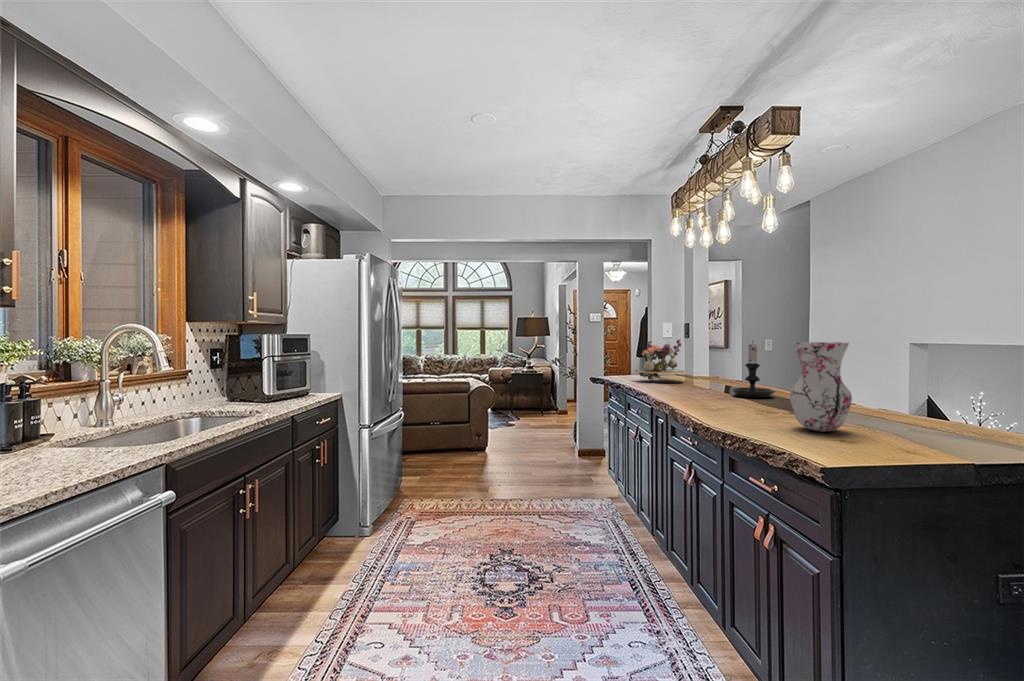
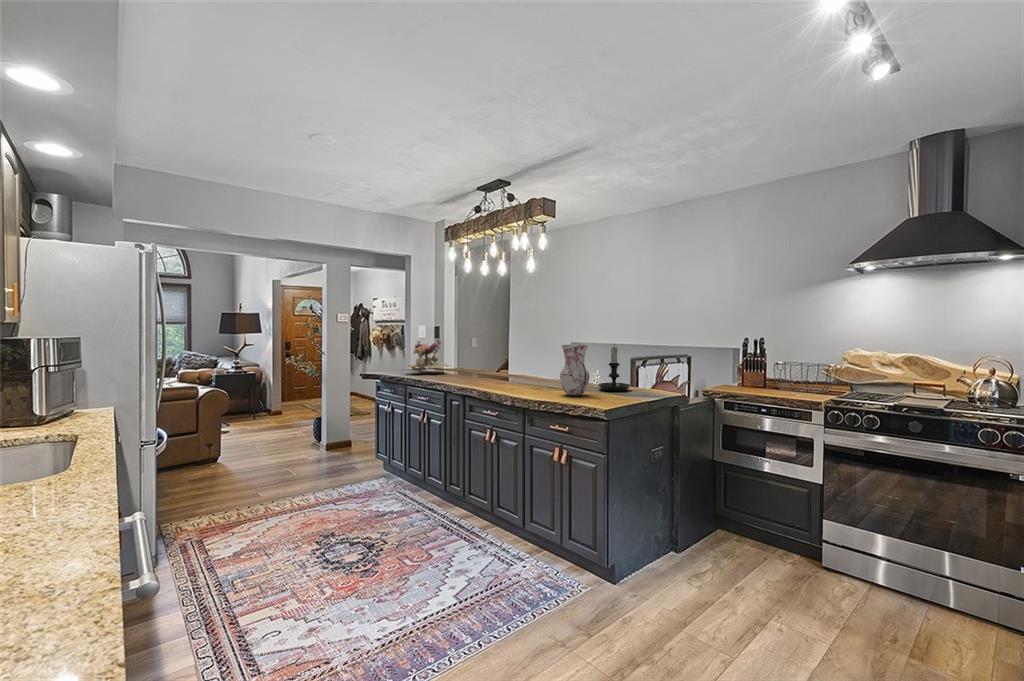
candle holder: present [732,341,775,398] -> present [598,344,631,391]

